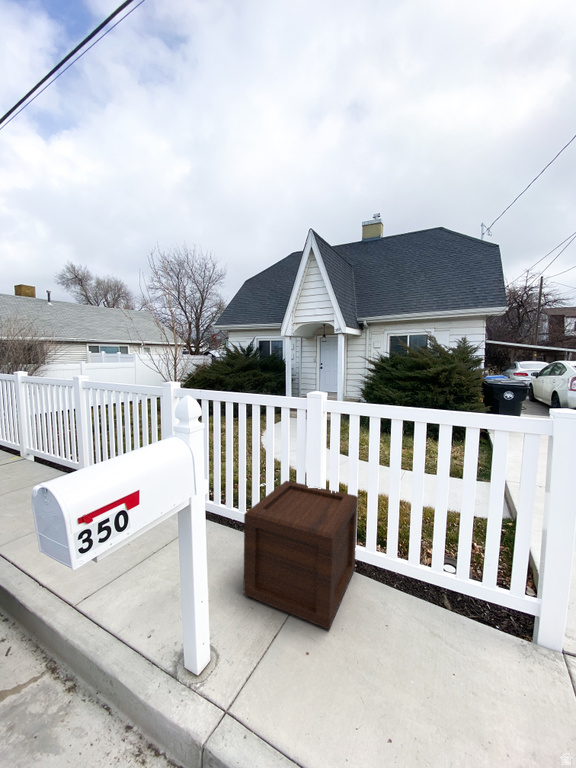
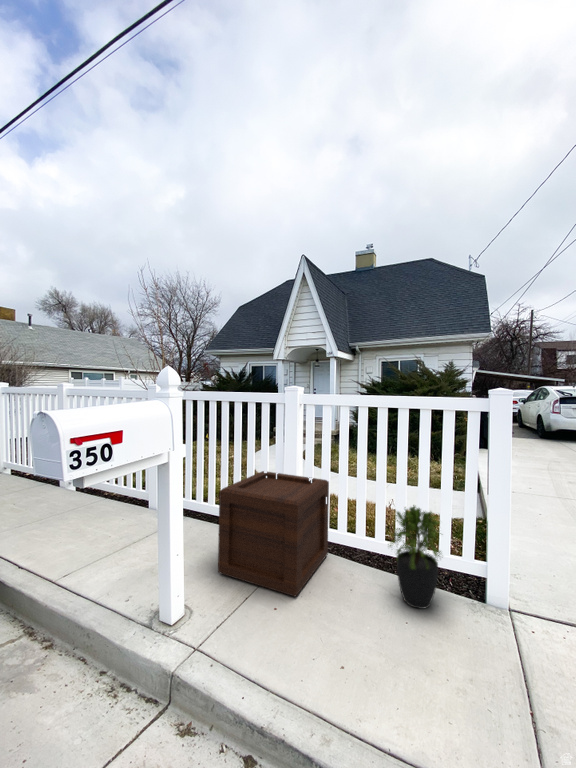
potted plant: none [425,537,493,647] -> present [390,505,441,609]

